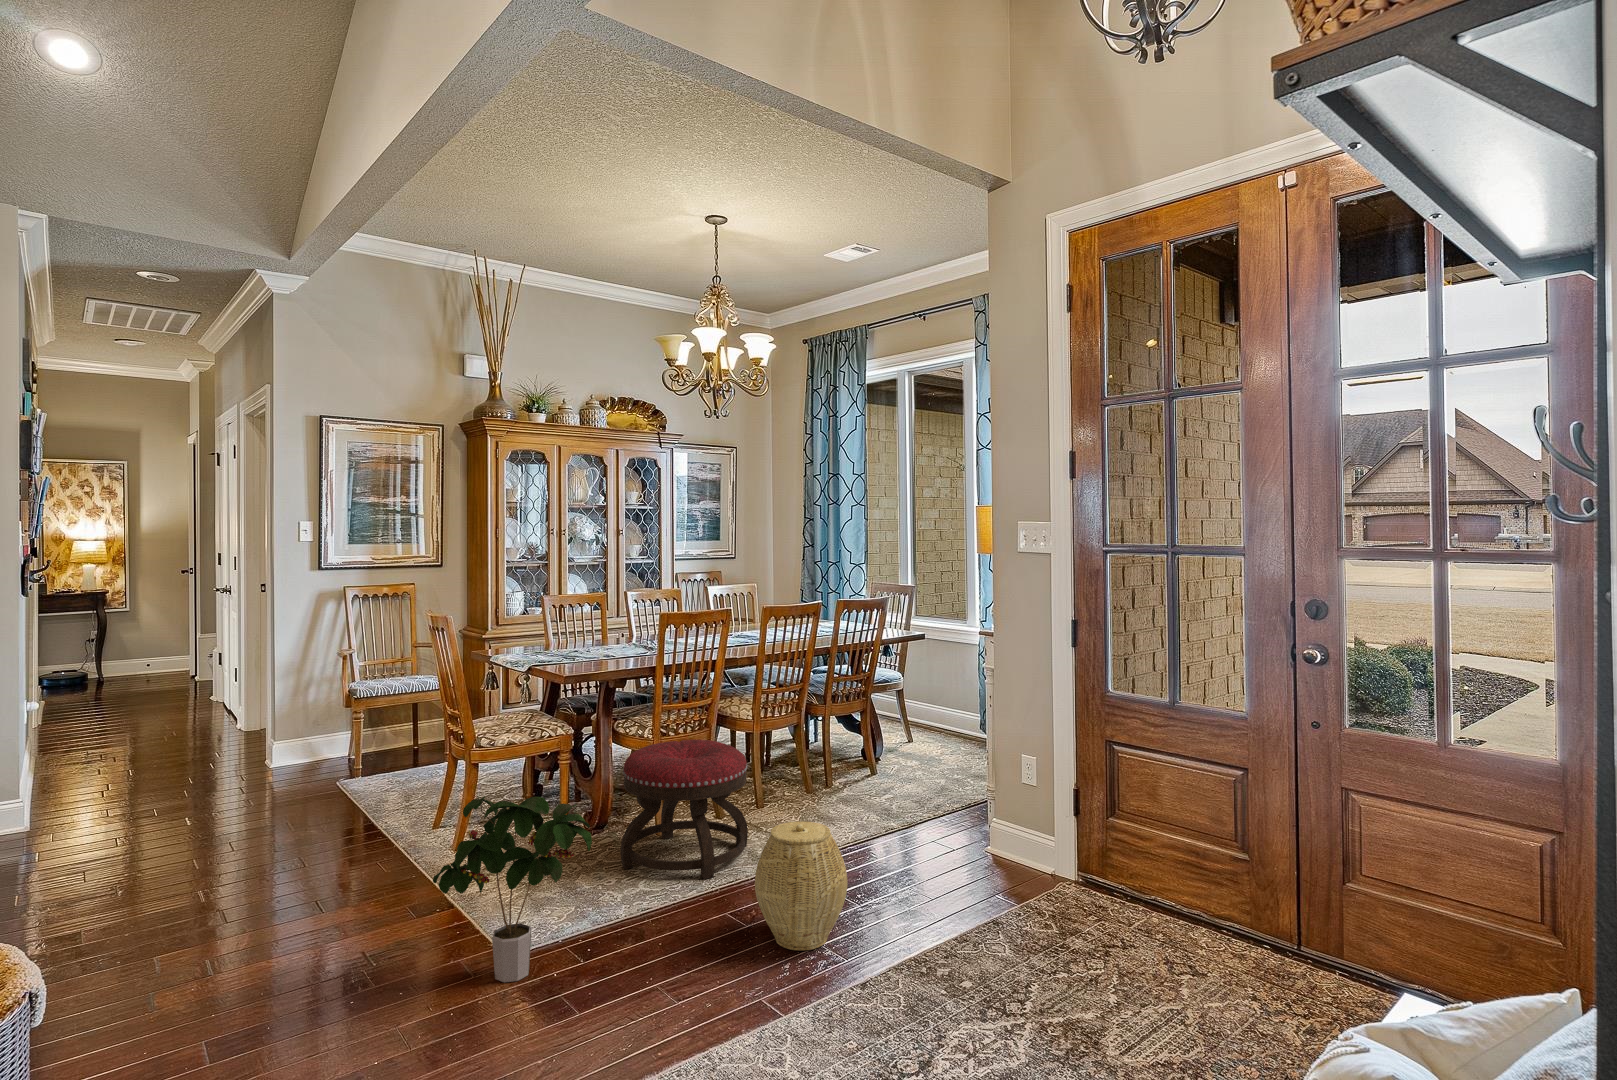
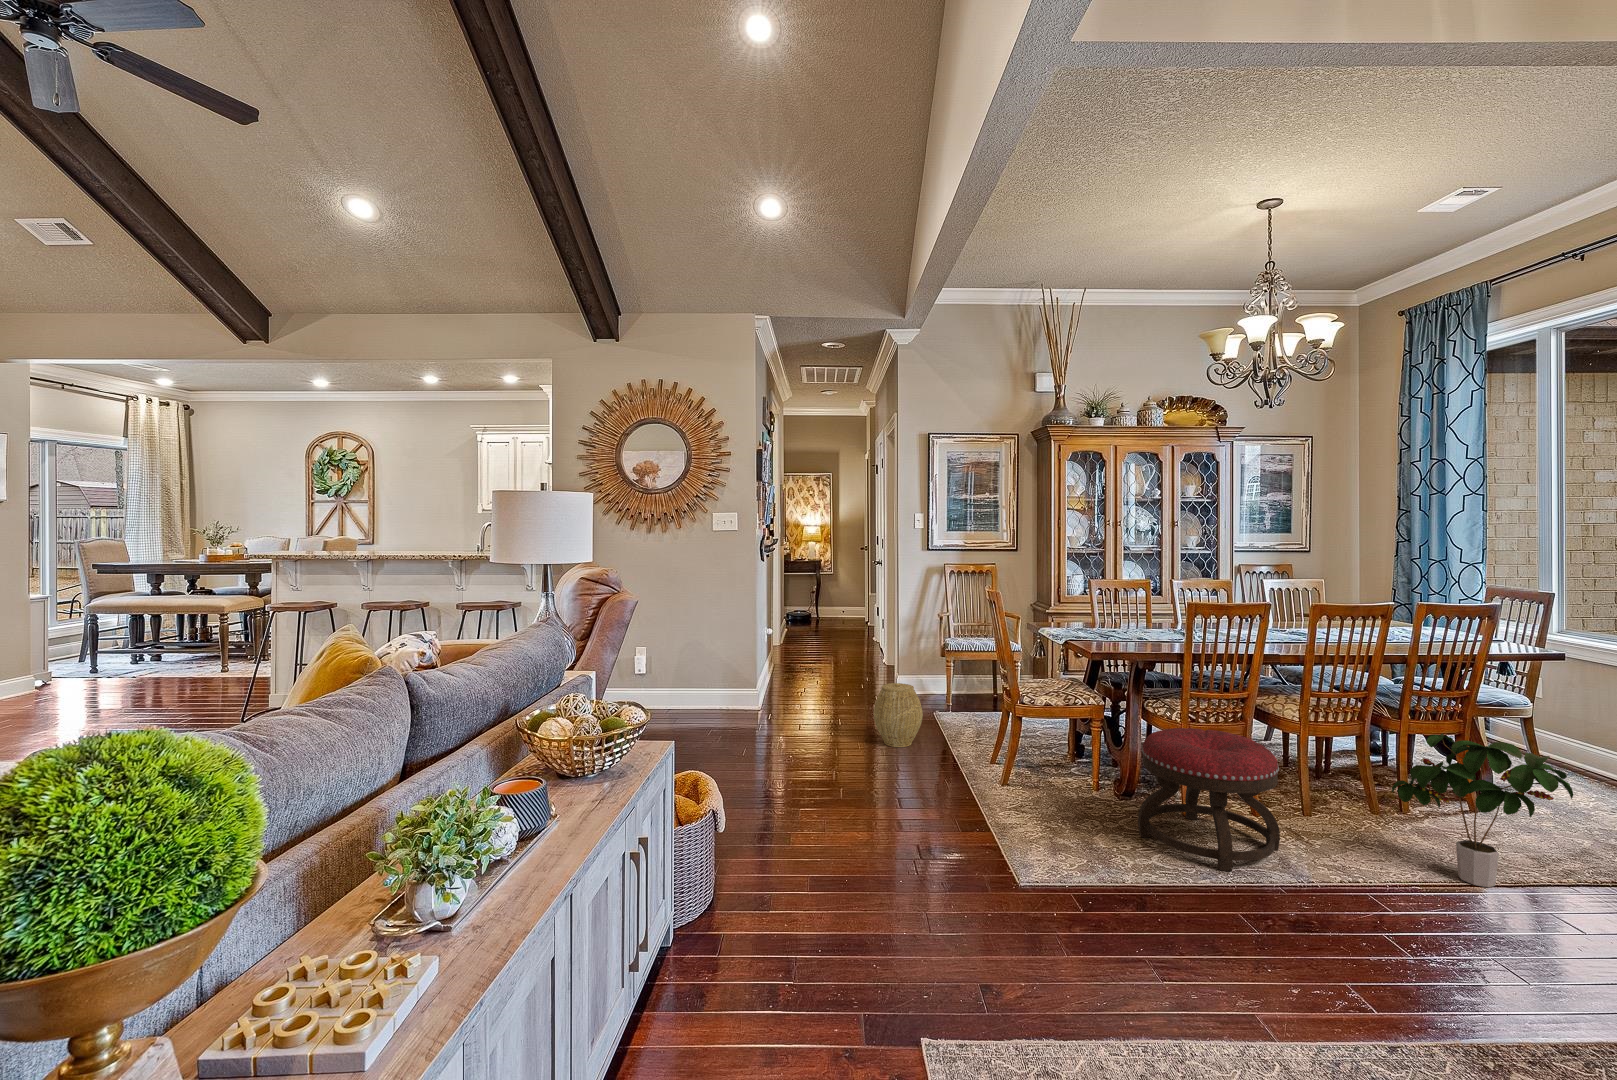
potted plant: present [433,796,592,982] -> present [1392,734,1573,887]
woven basket: present [755,822,847,951] -> present [873,683,923,747]

